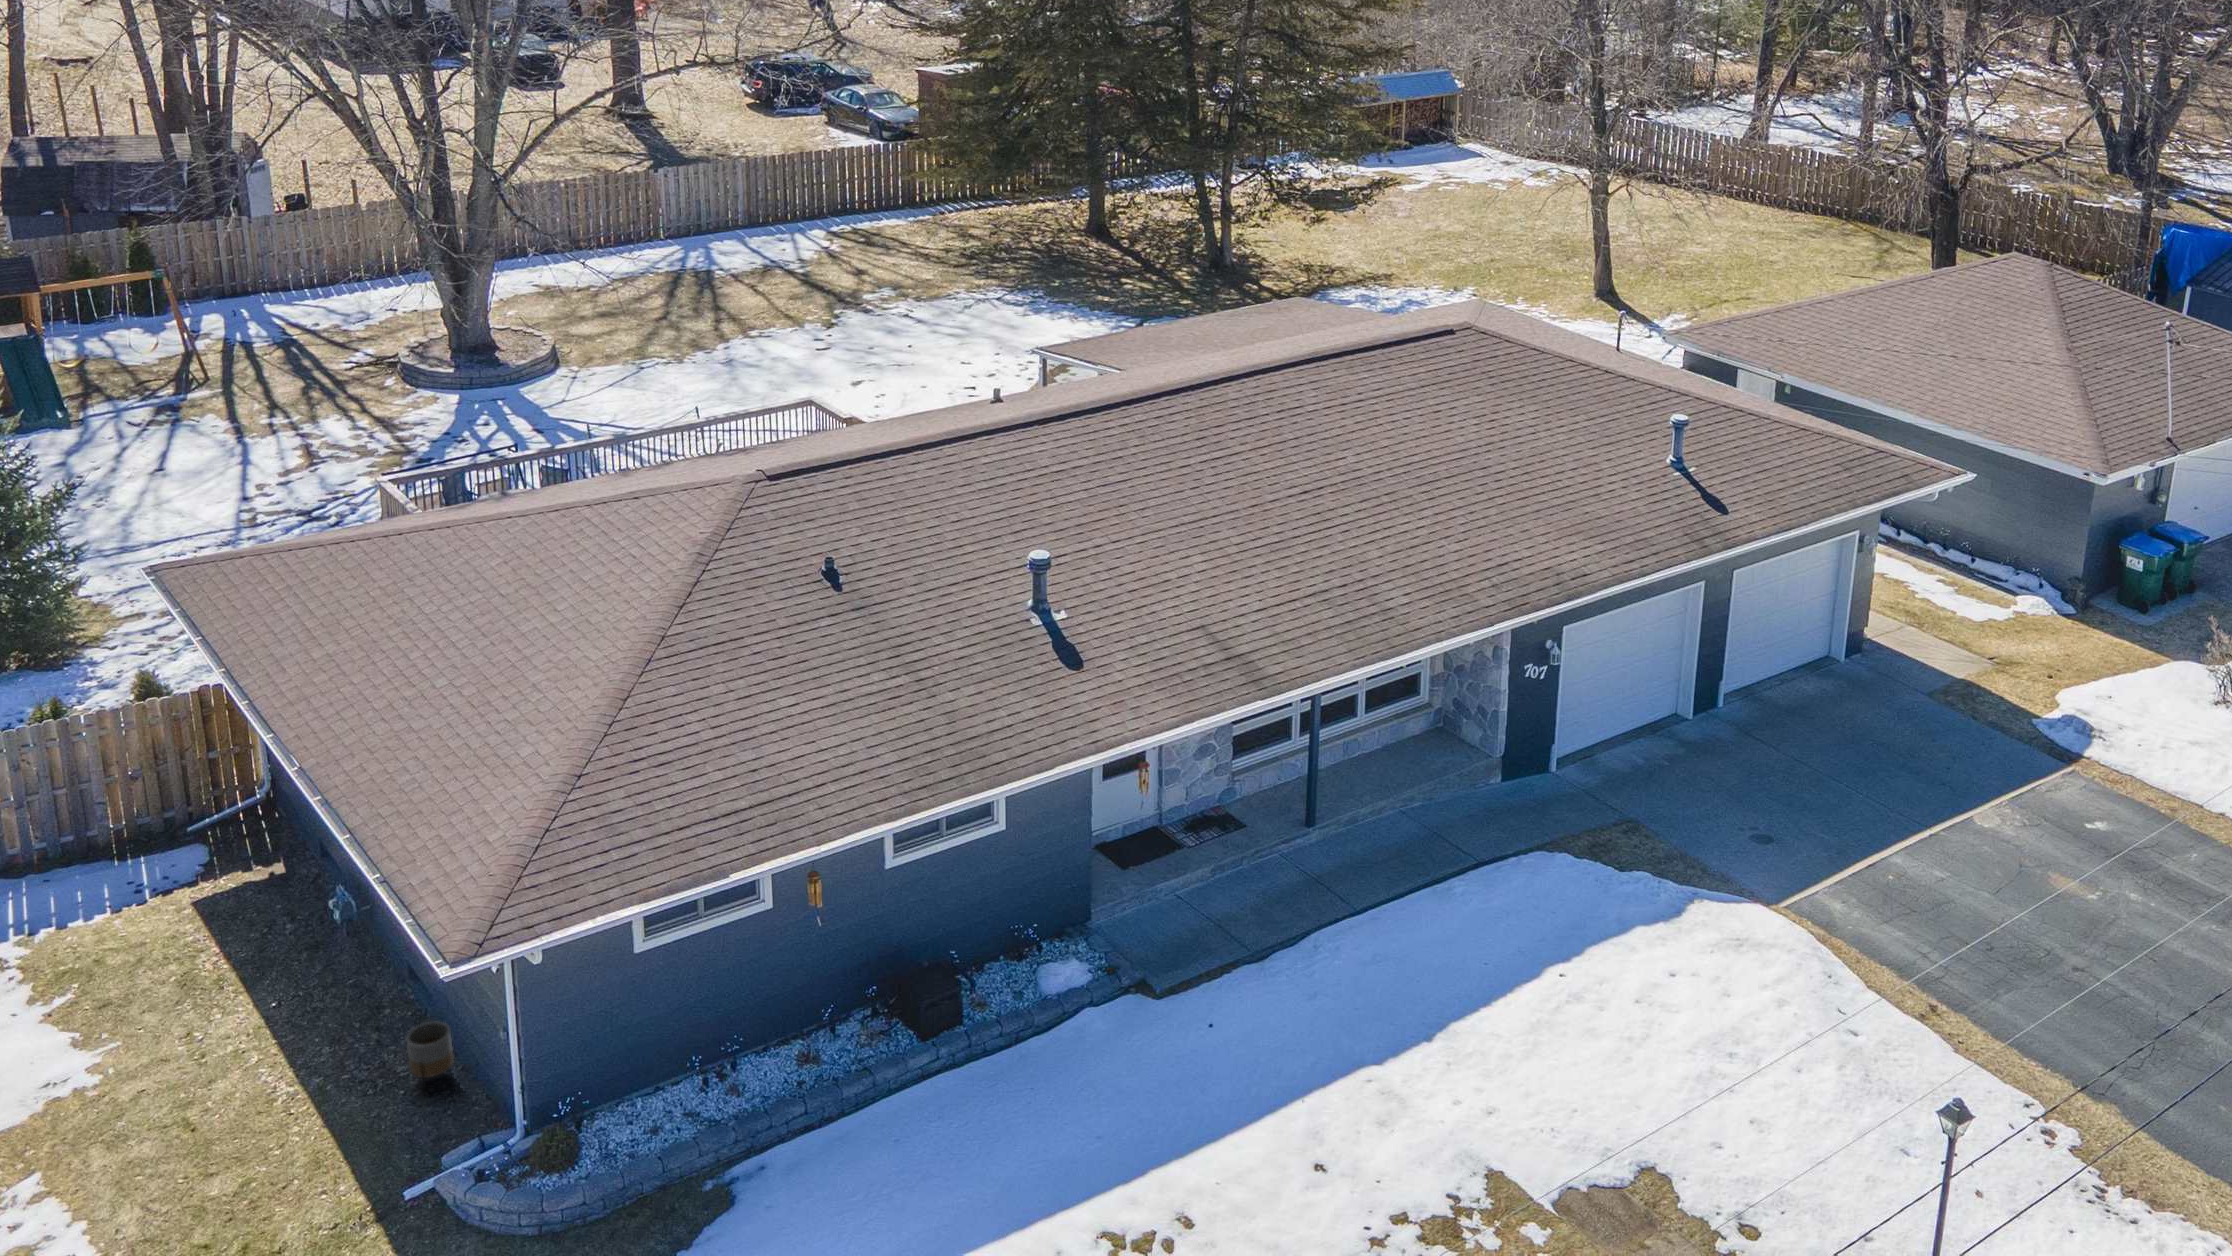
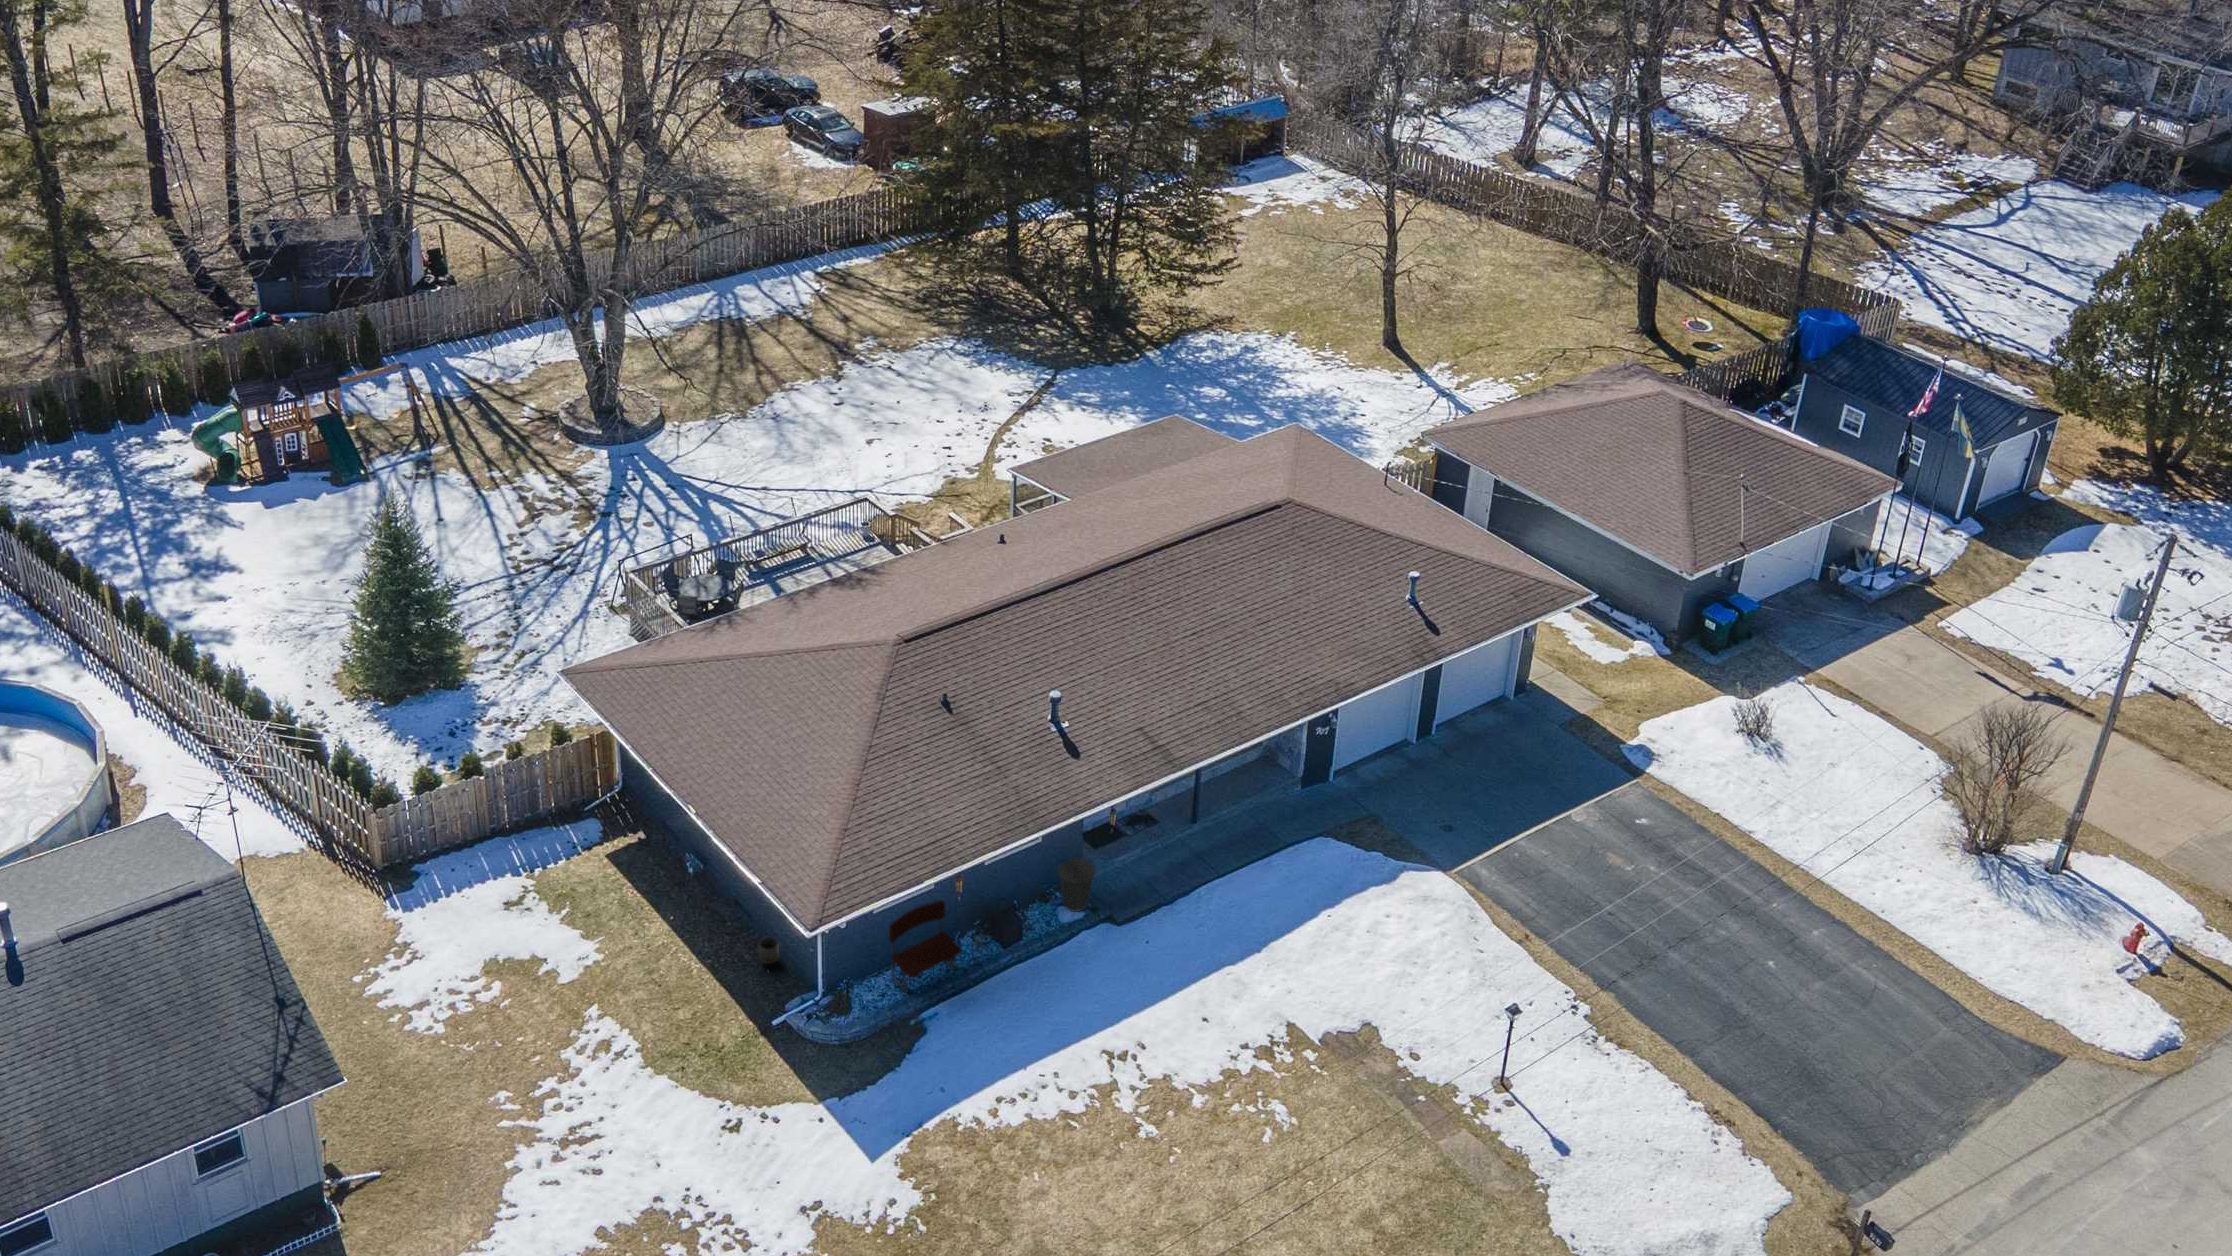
trash can: none [1040,872,1113,978] -> present [1058,858,1096,912]
bench: none [664,933,826,1130] -> present [889,900,963,992]

